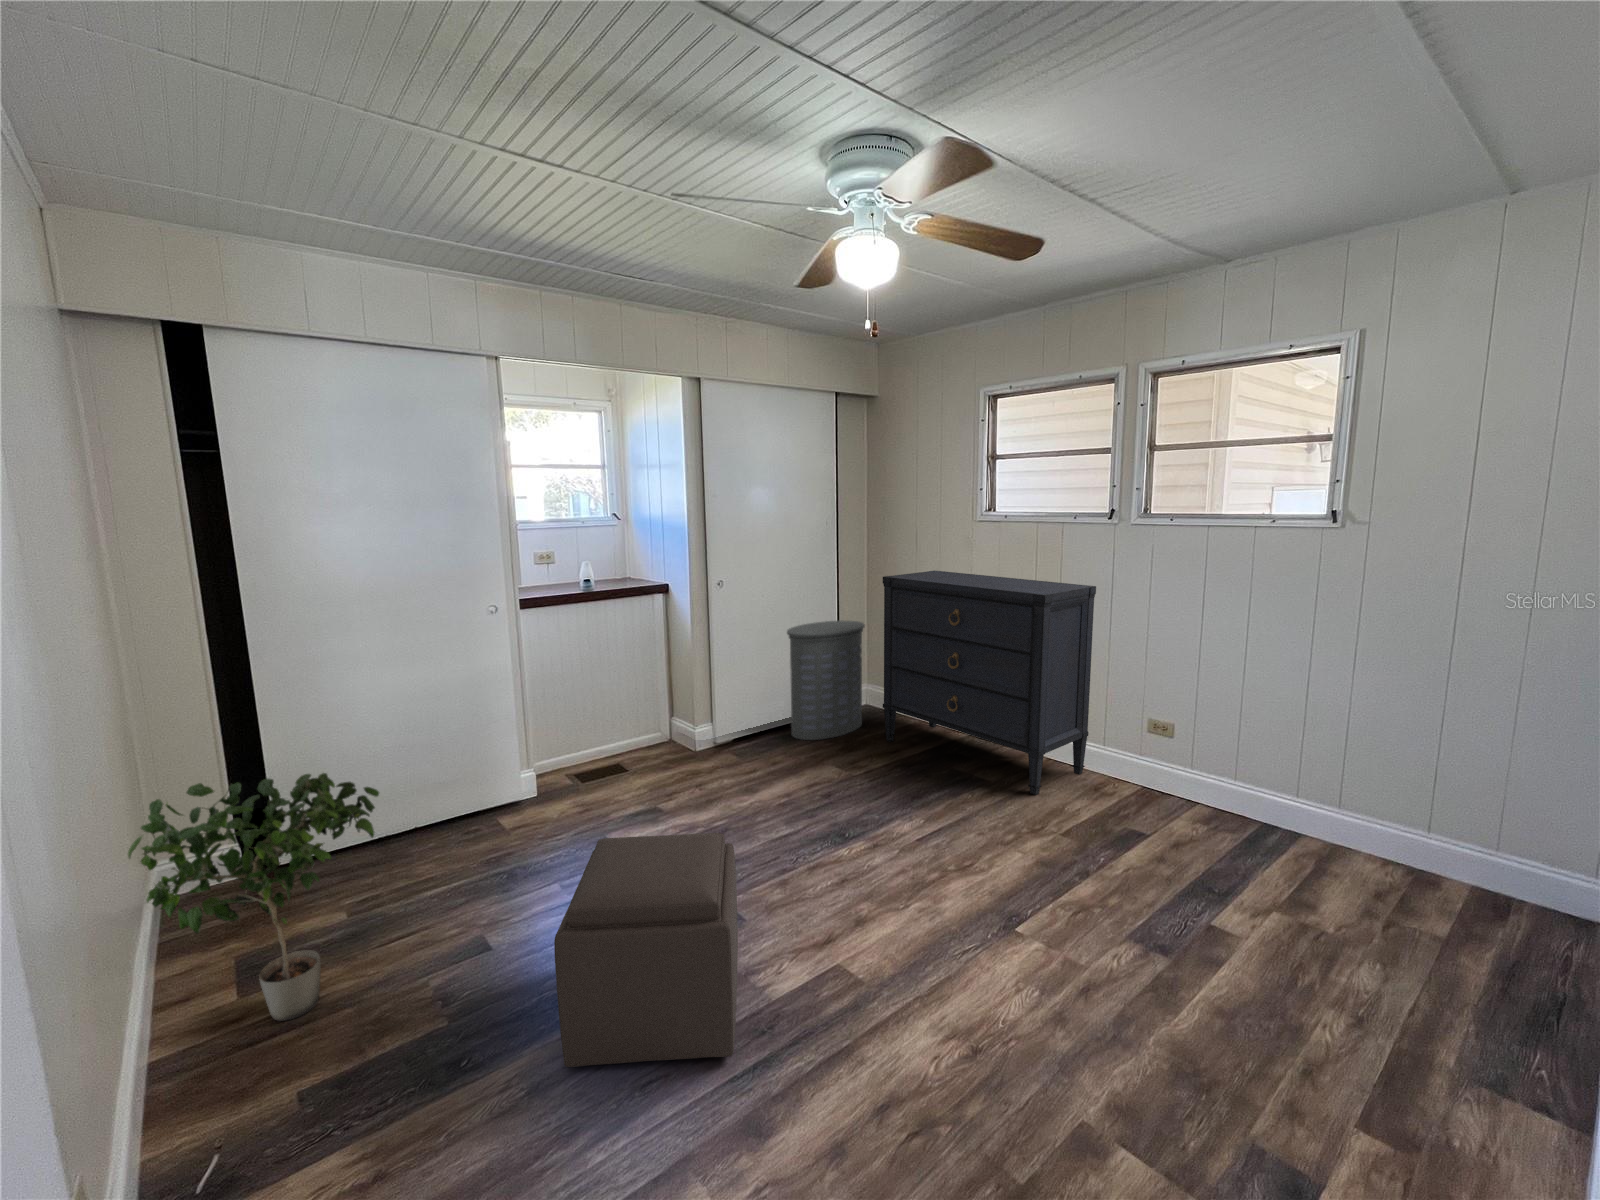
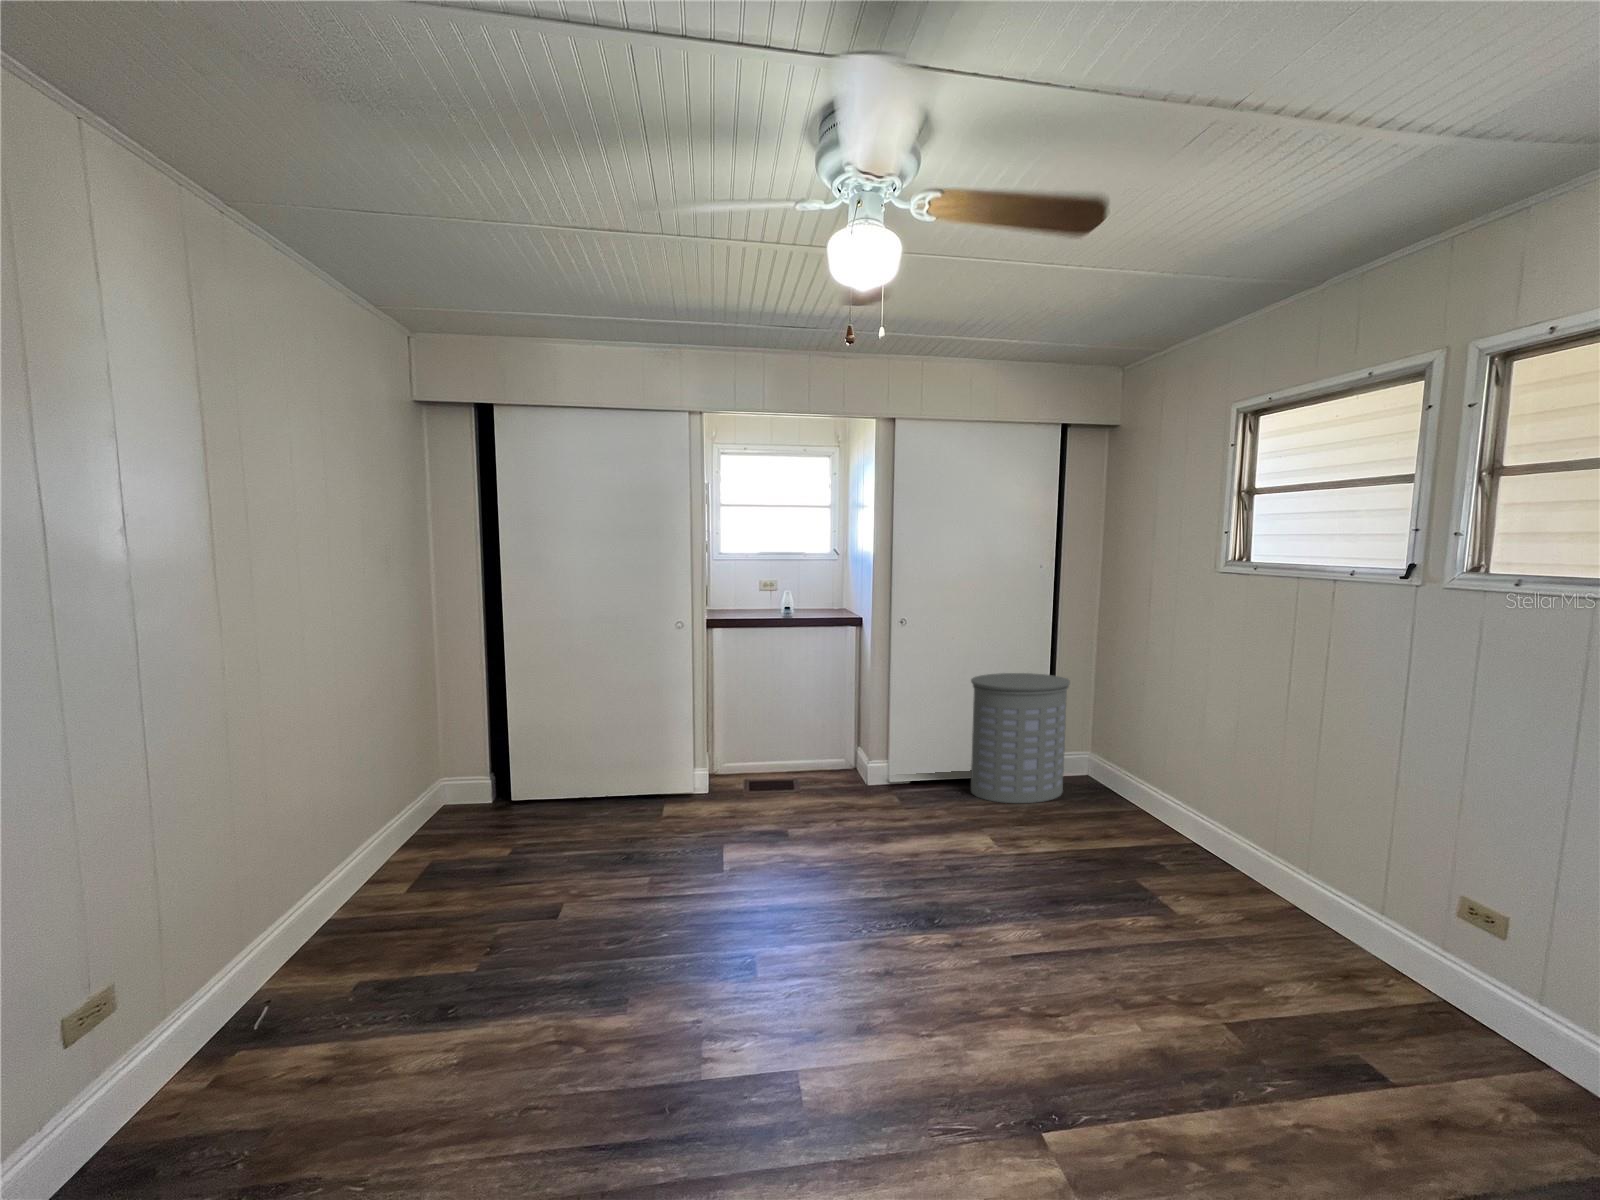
dresser: present [883,571,1096,795] -> none [1071,629,1374,953]
potted plant: present [128,773,379,1021] -> none [327,730,501,920]
ottoman: present [554,833,738,1067] -> none [496,849,718,1117]

